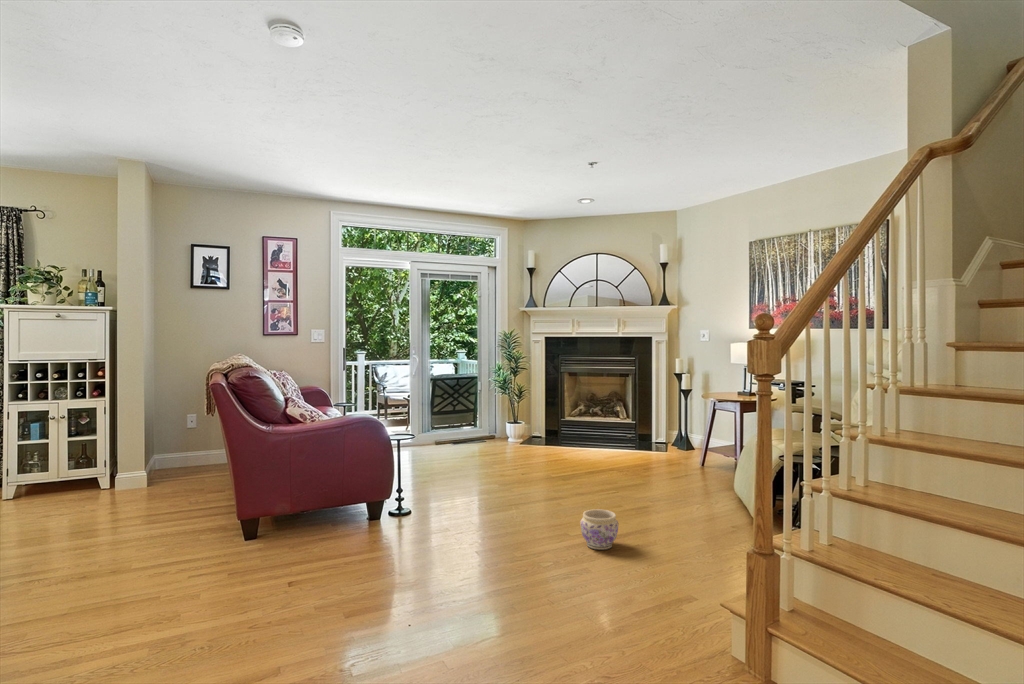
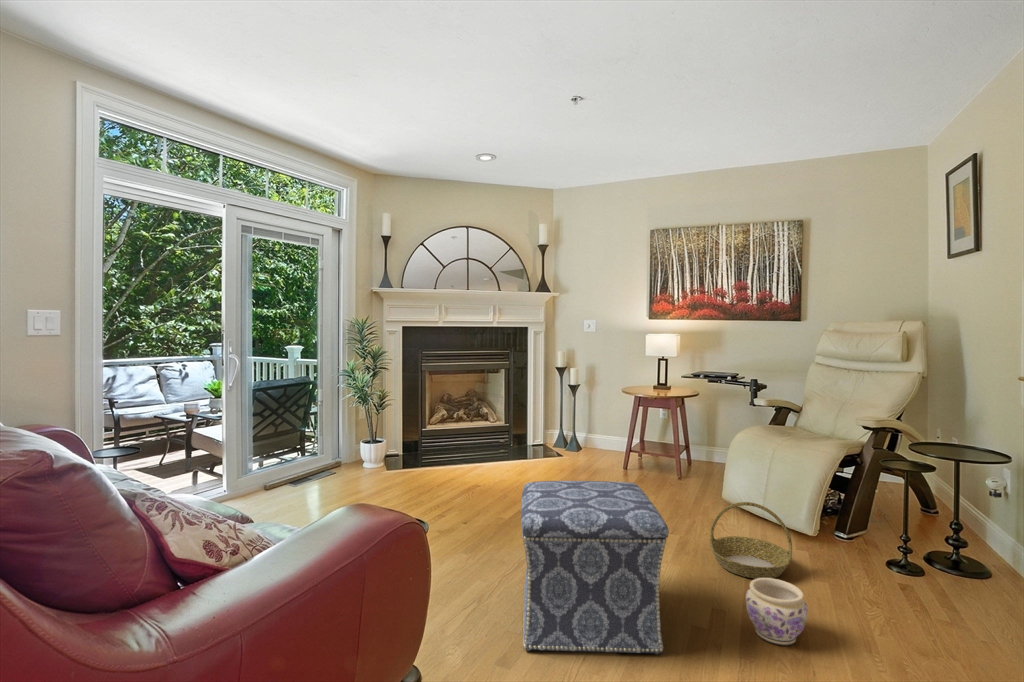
ottoman: none [452,435,561,535] -> present [521,481,669,654]
basket: none [632,472,693,529] -> present [710,502,792,579]

